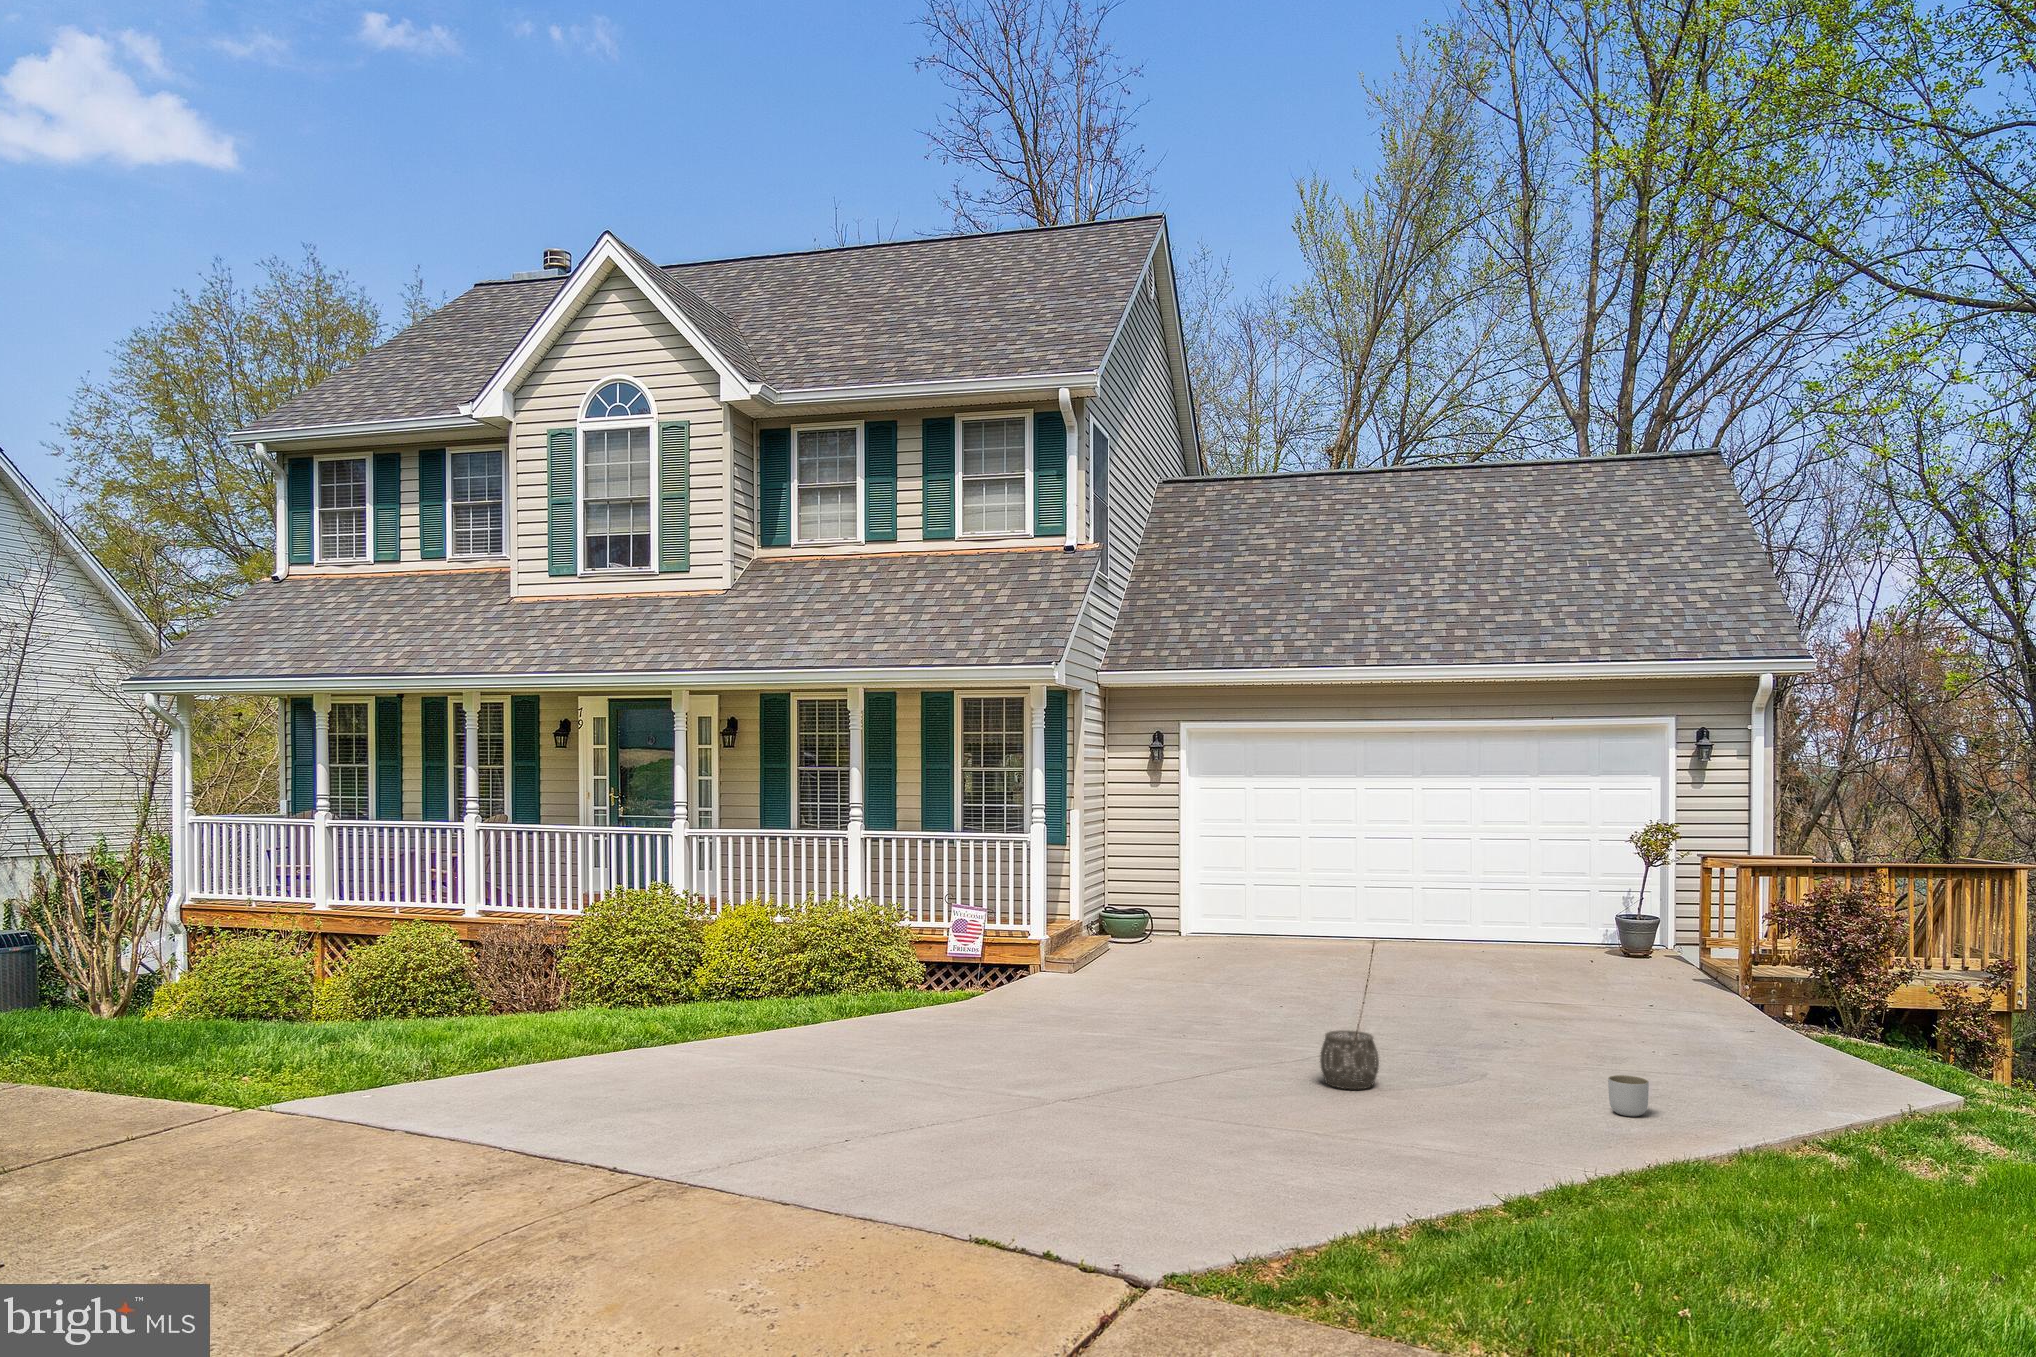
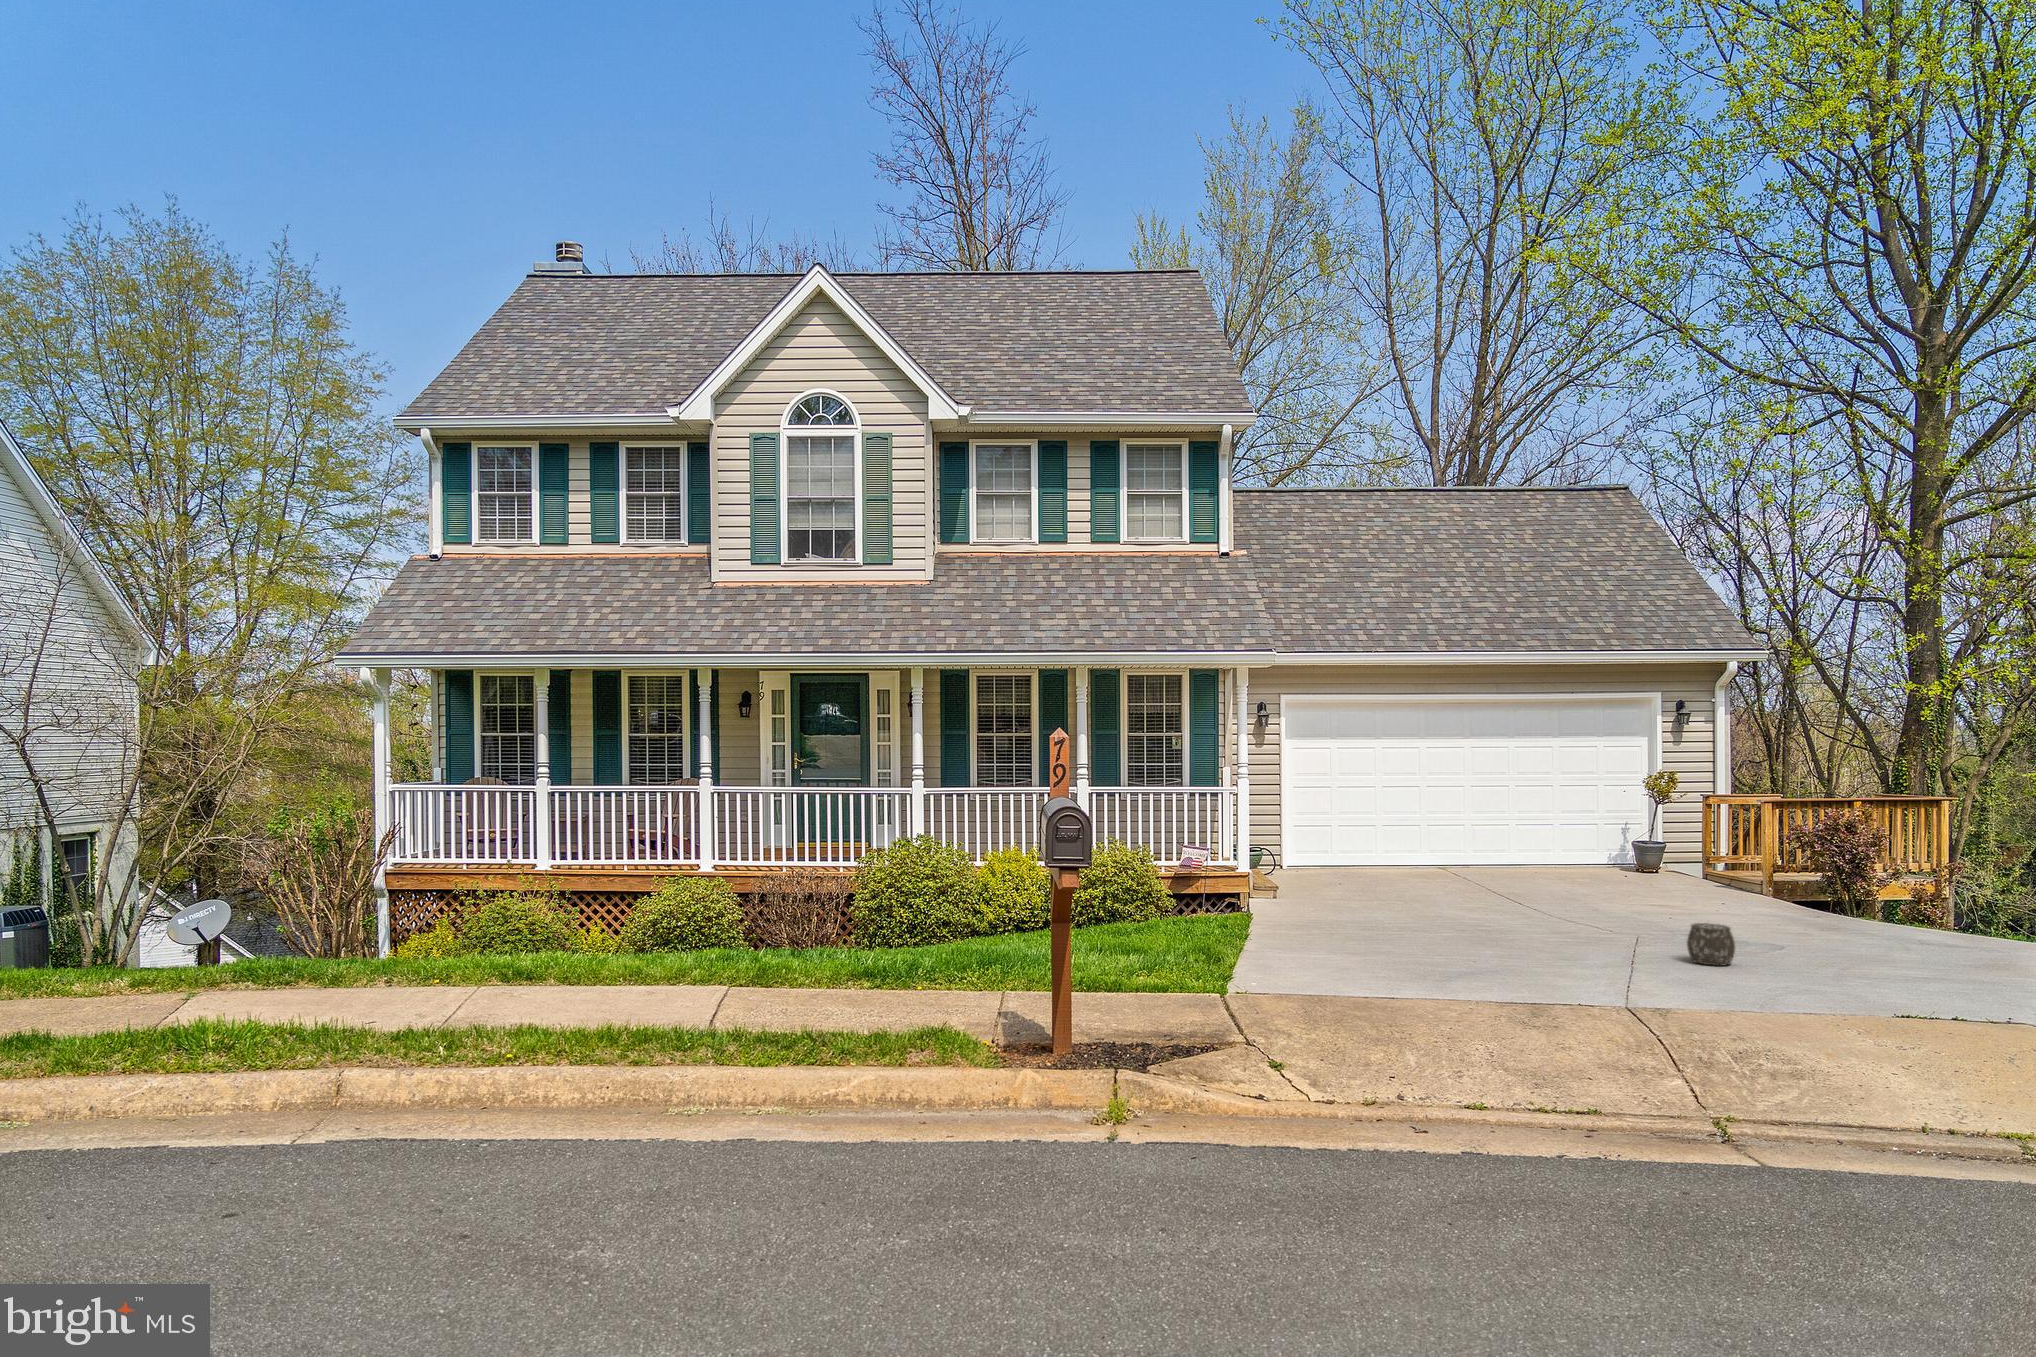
planter: present [1608,1075,1649,1117] -> none [1903,943,1935,971]

